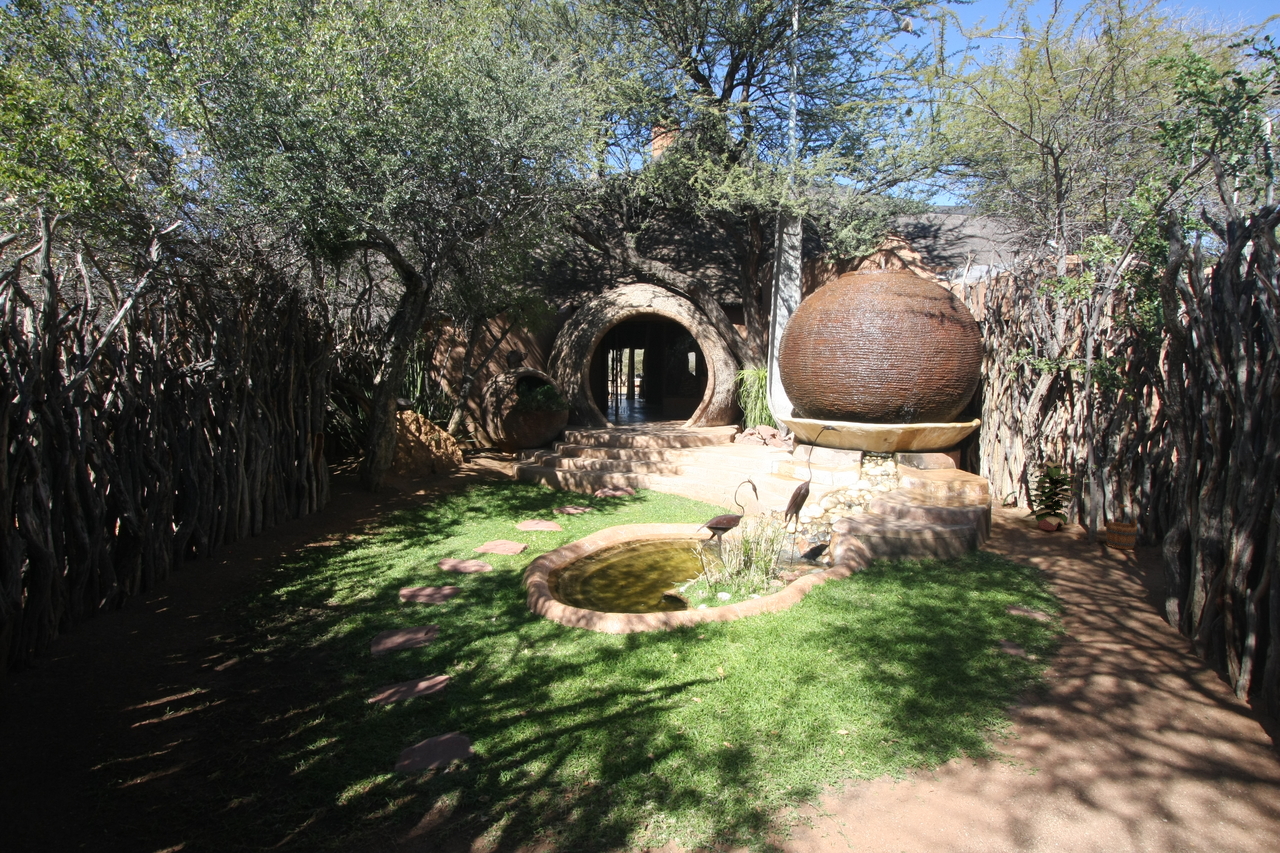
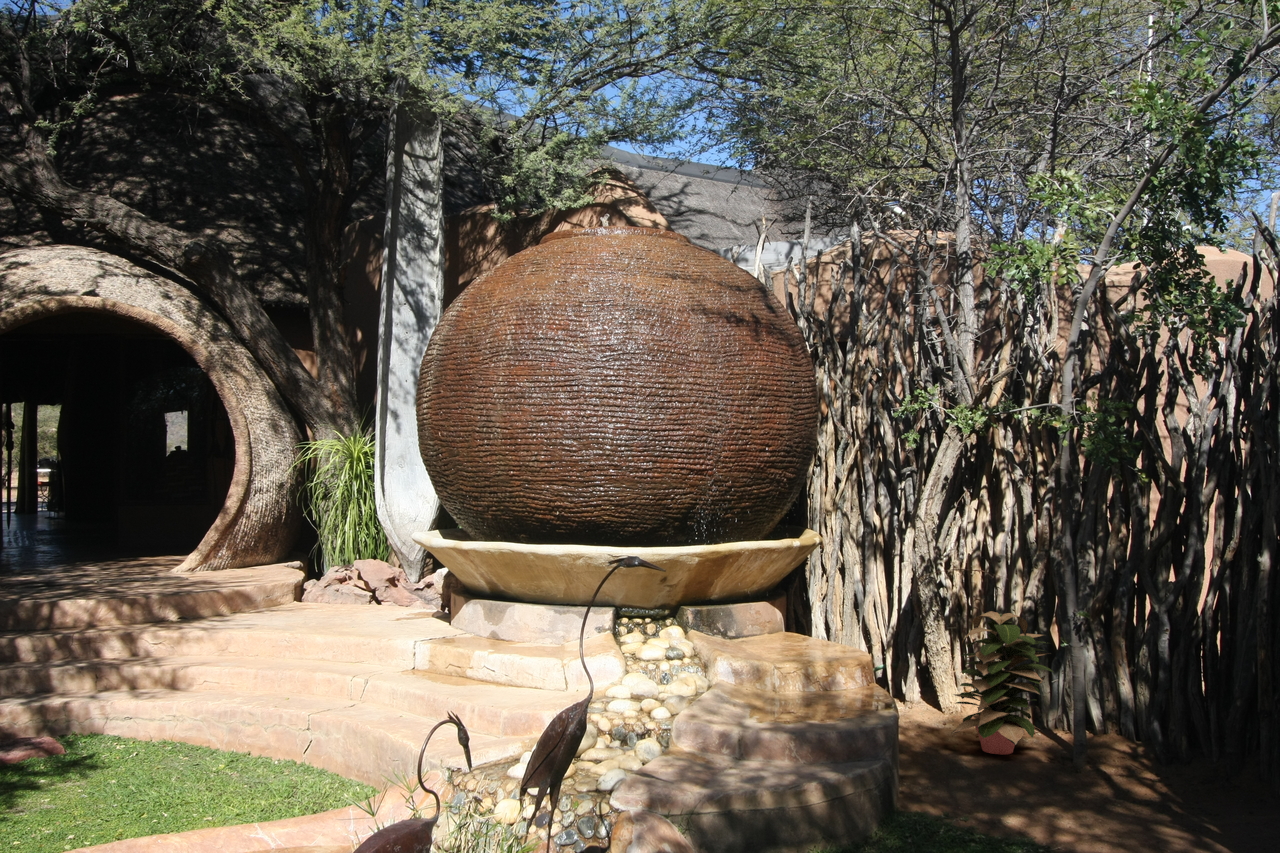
wooden bucket: present [1106,505,1137,549] -> none [1115,691,1170,783]

